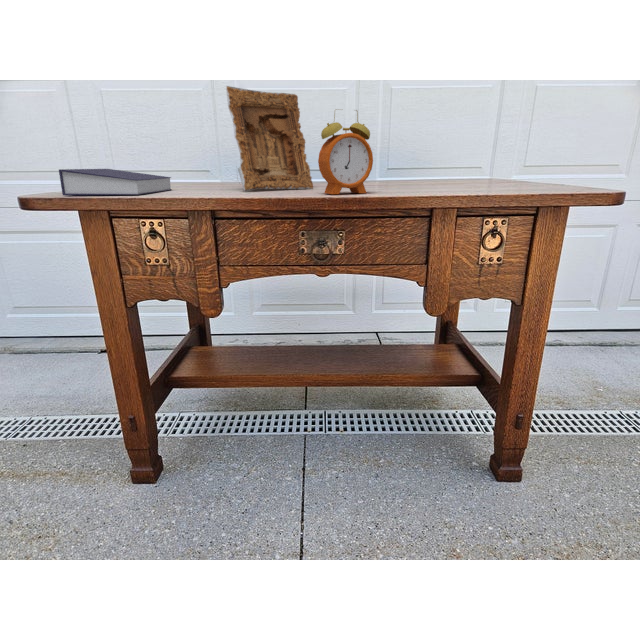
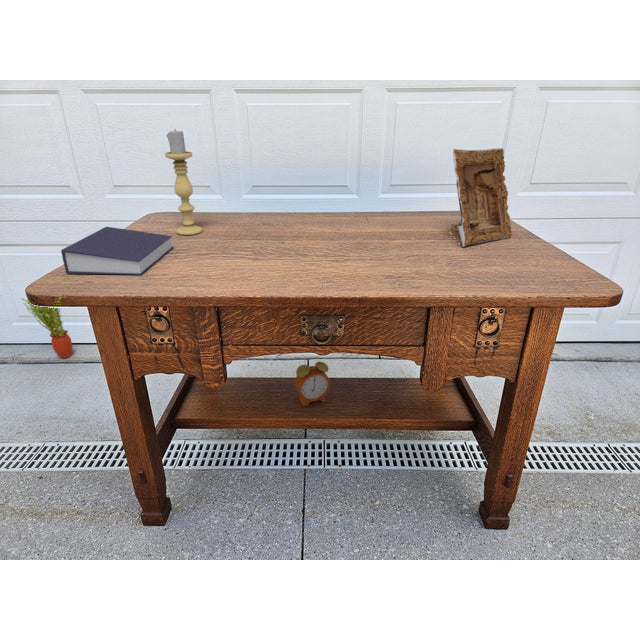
candle holder: none [167,81,203,187] -> present [165,129,203,235]
picture frame: present [226,86,313,191] -> present [447,148,512,247]
alarm clock: present [318,110,373,194] -> present [295,357,330,406]
potted plant: none [20,271,69,348] -> present [21,296,72,358]

